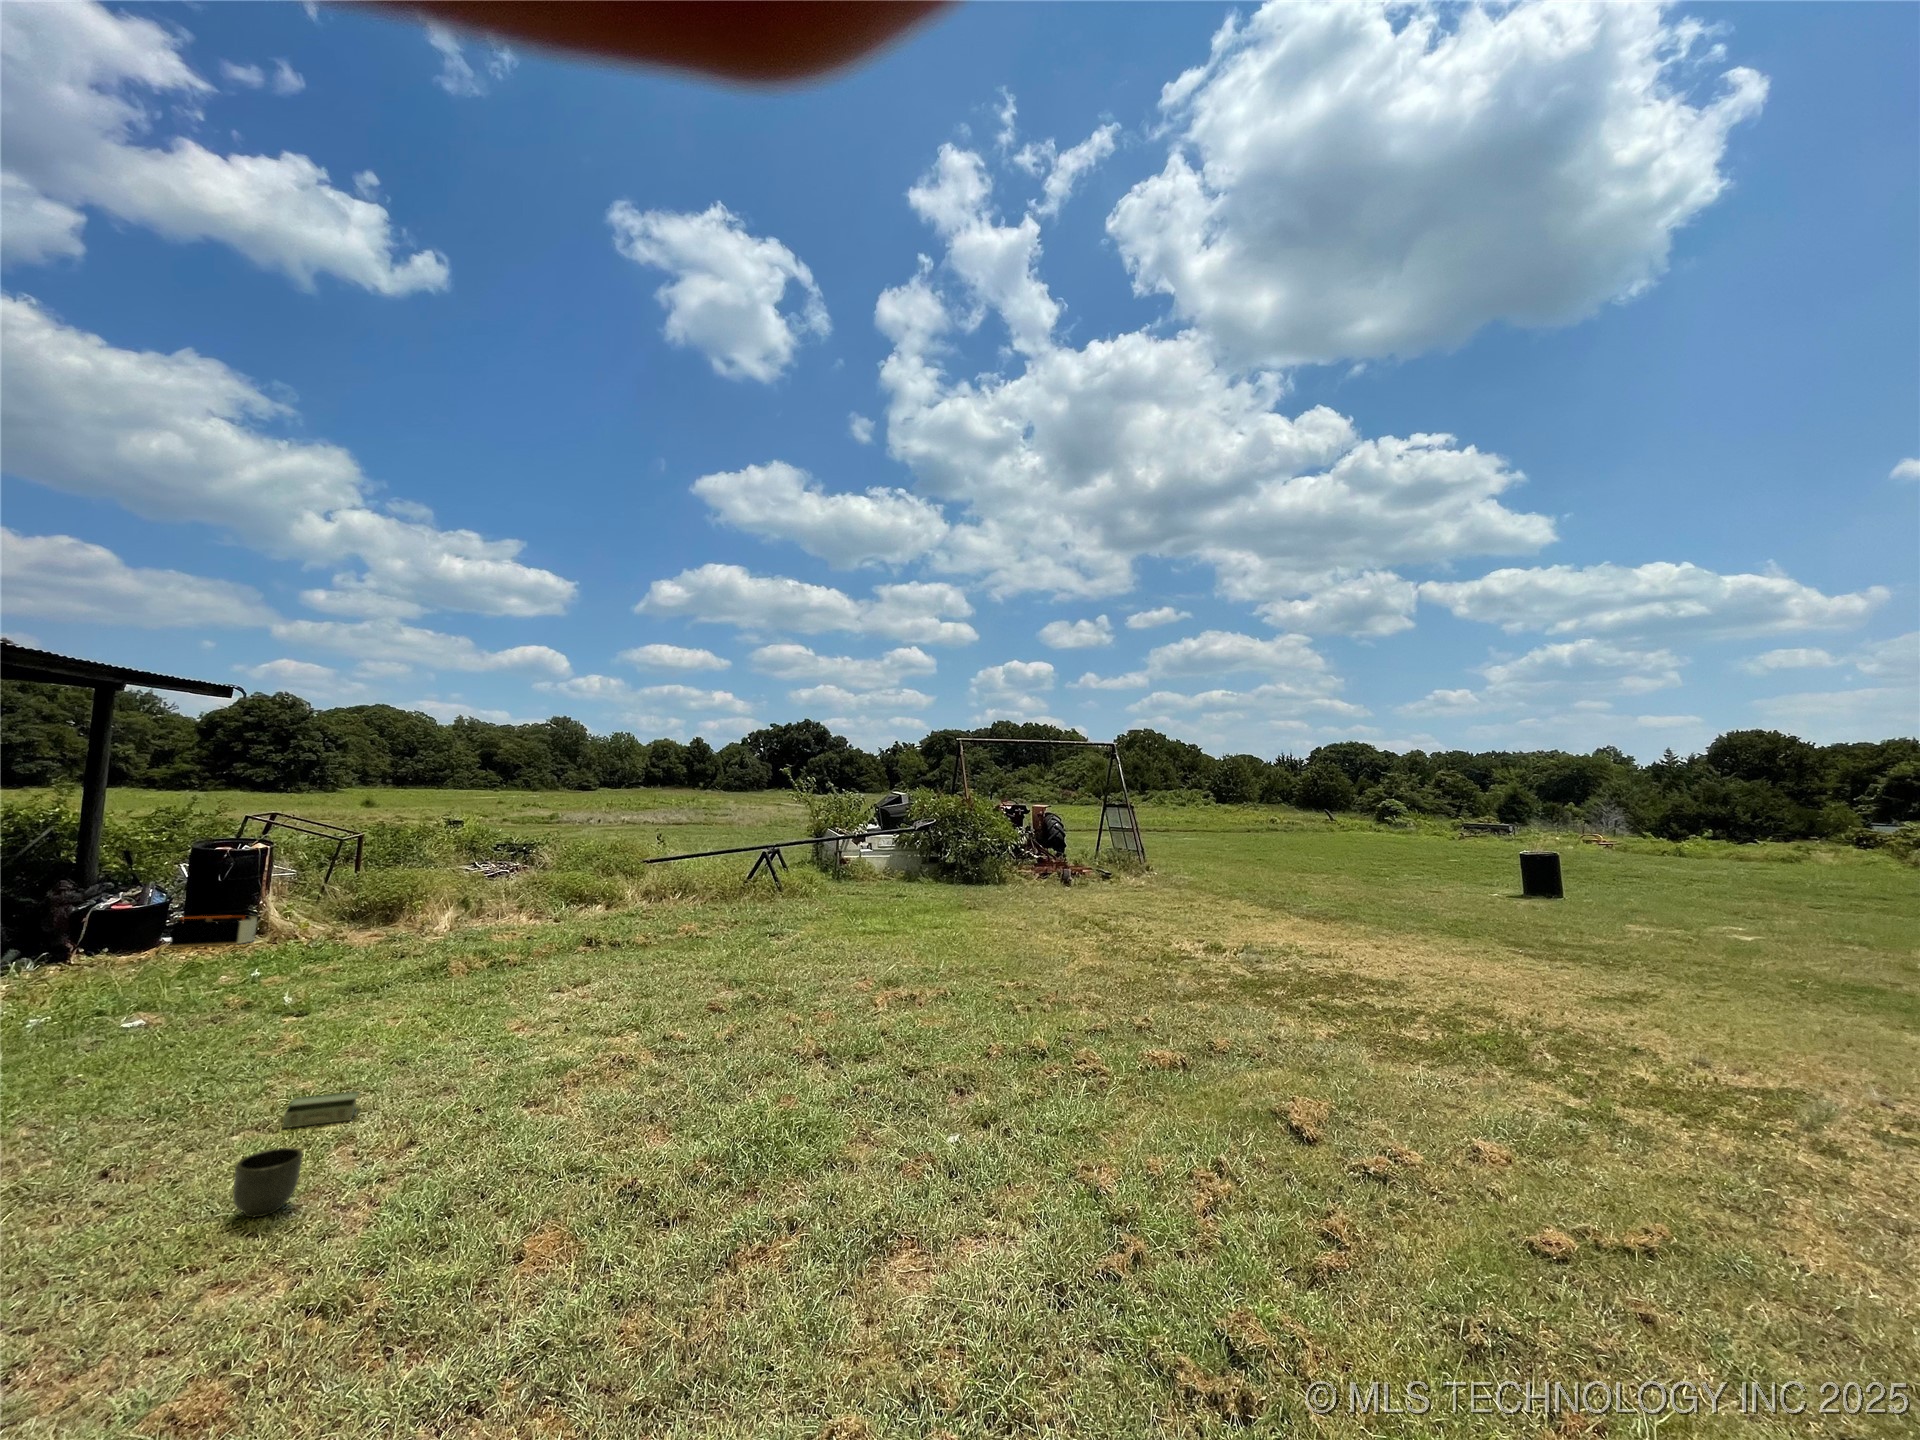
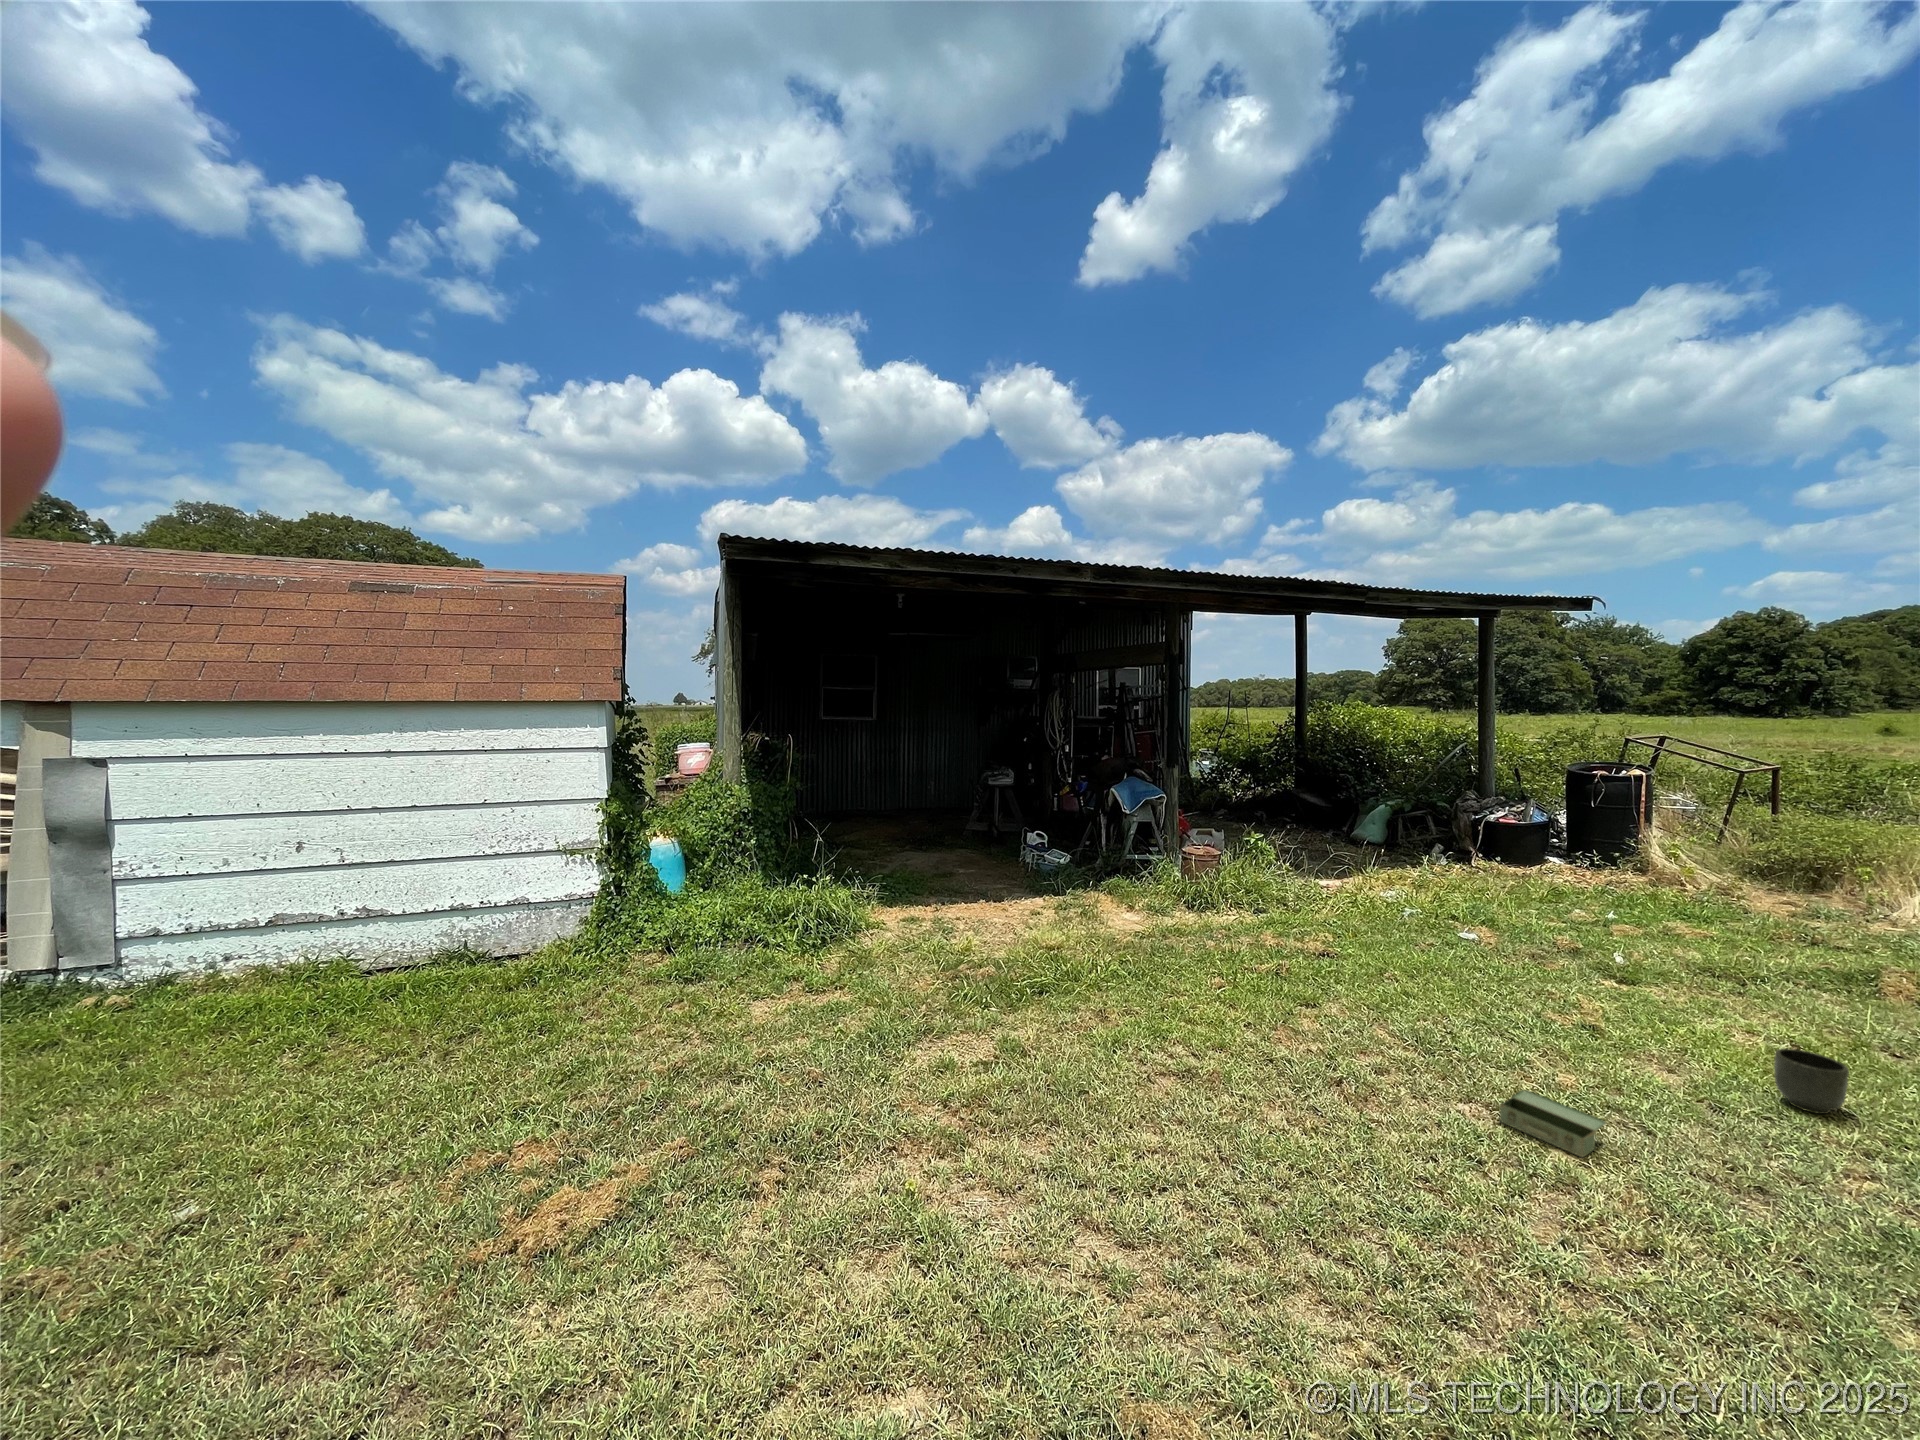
storage bin: present [170,916,257,948] -> none [1548,839,1635,878]
planter: present [233,1148,303,1217] -> present [1774,1048,1849,1114]

